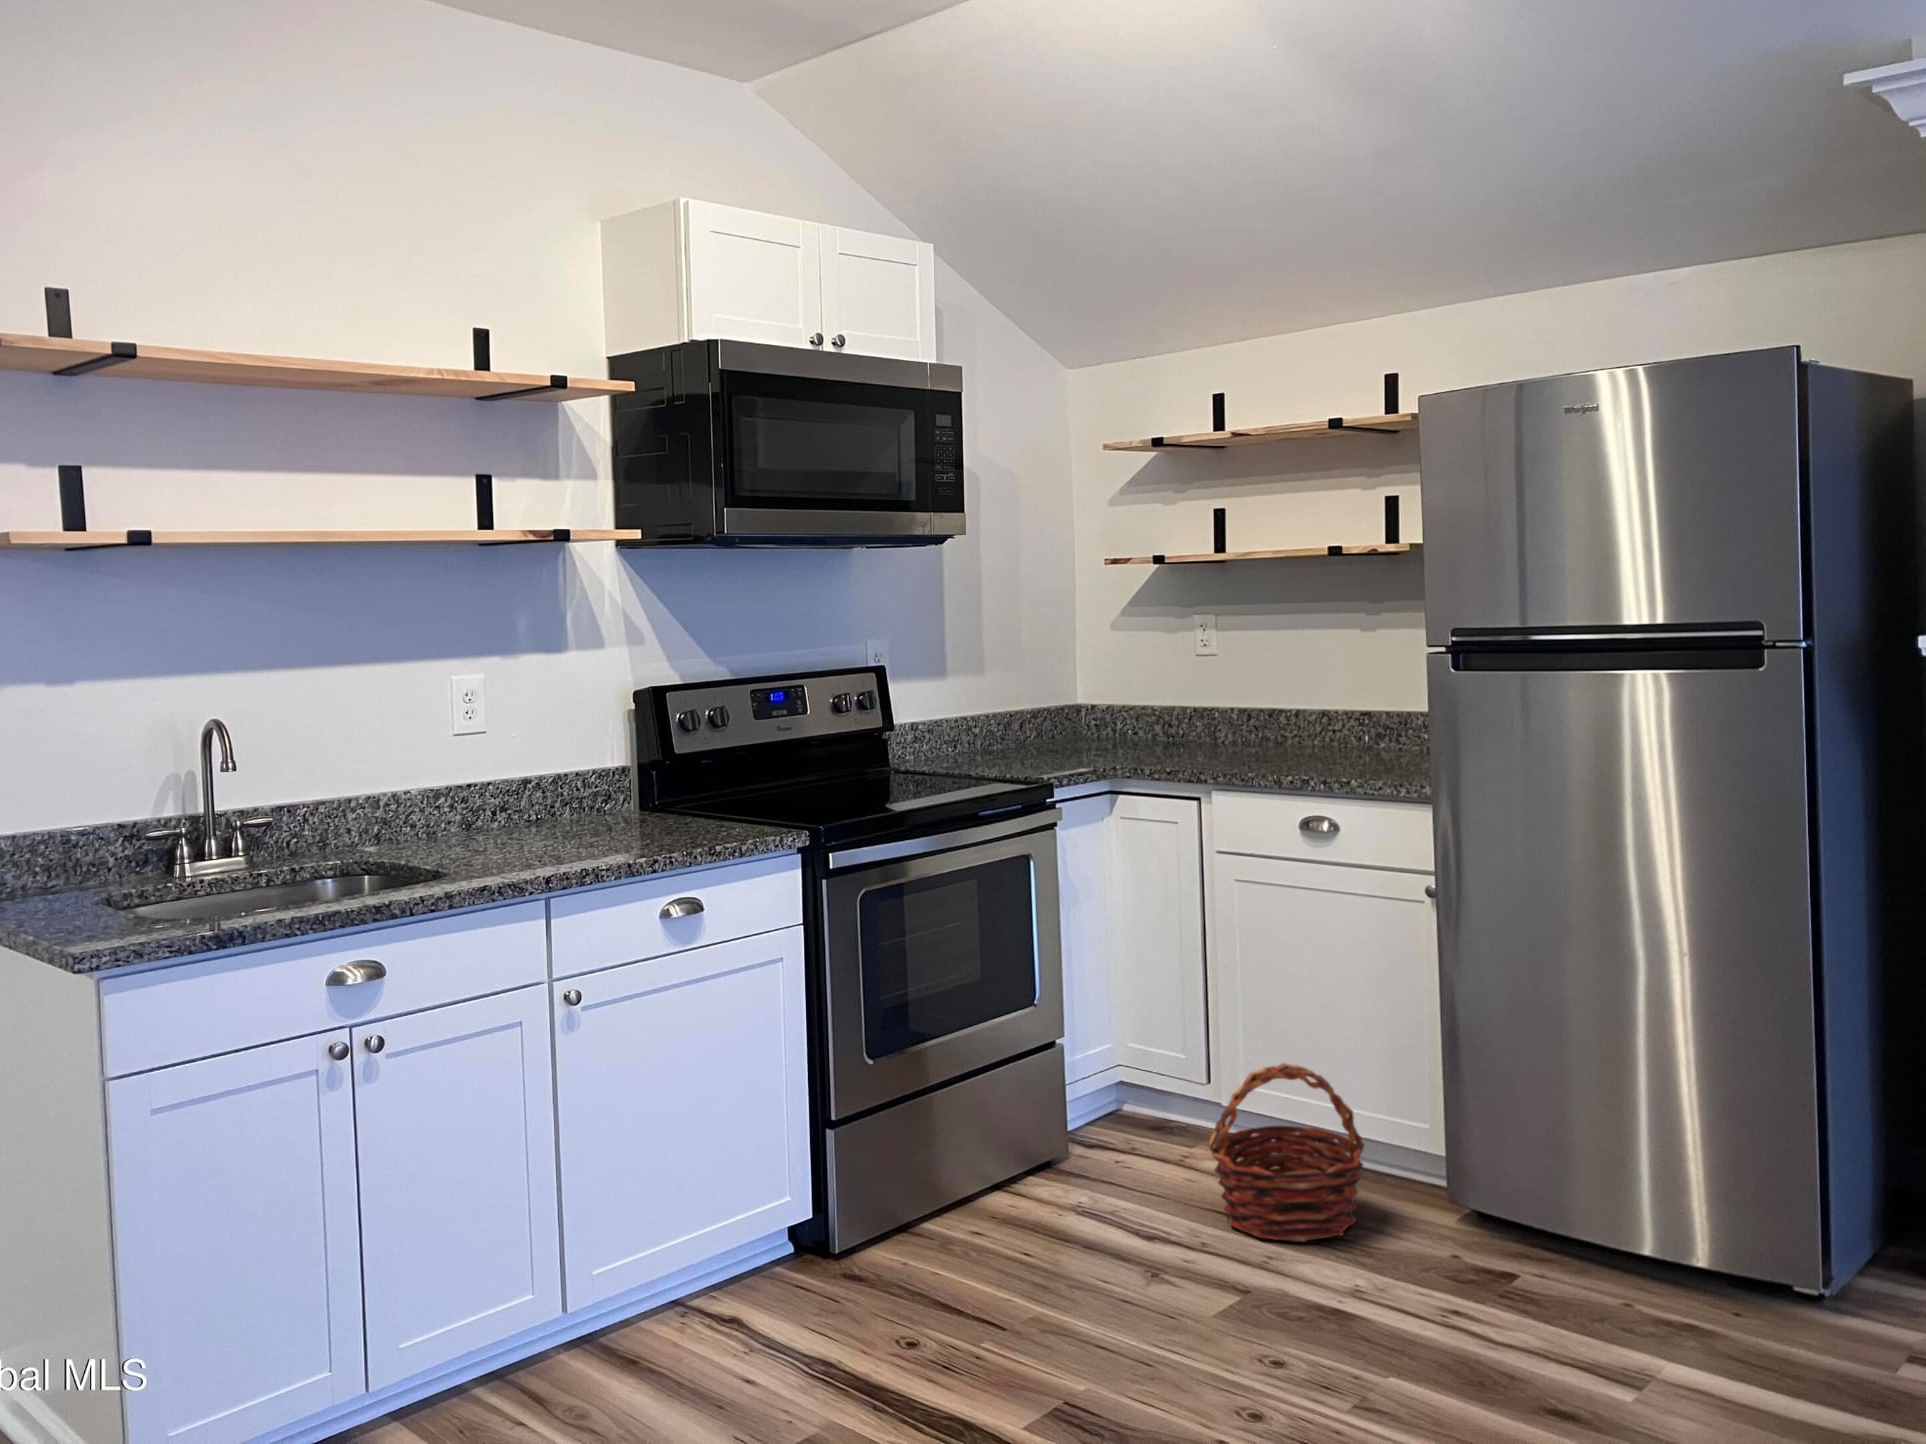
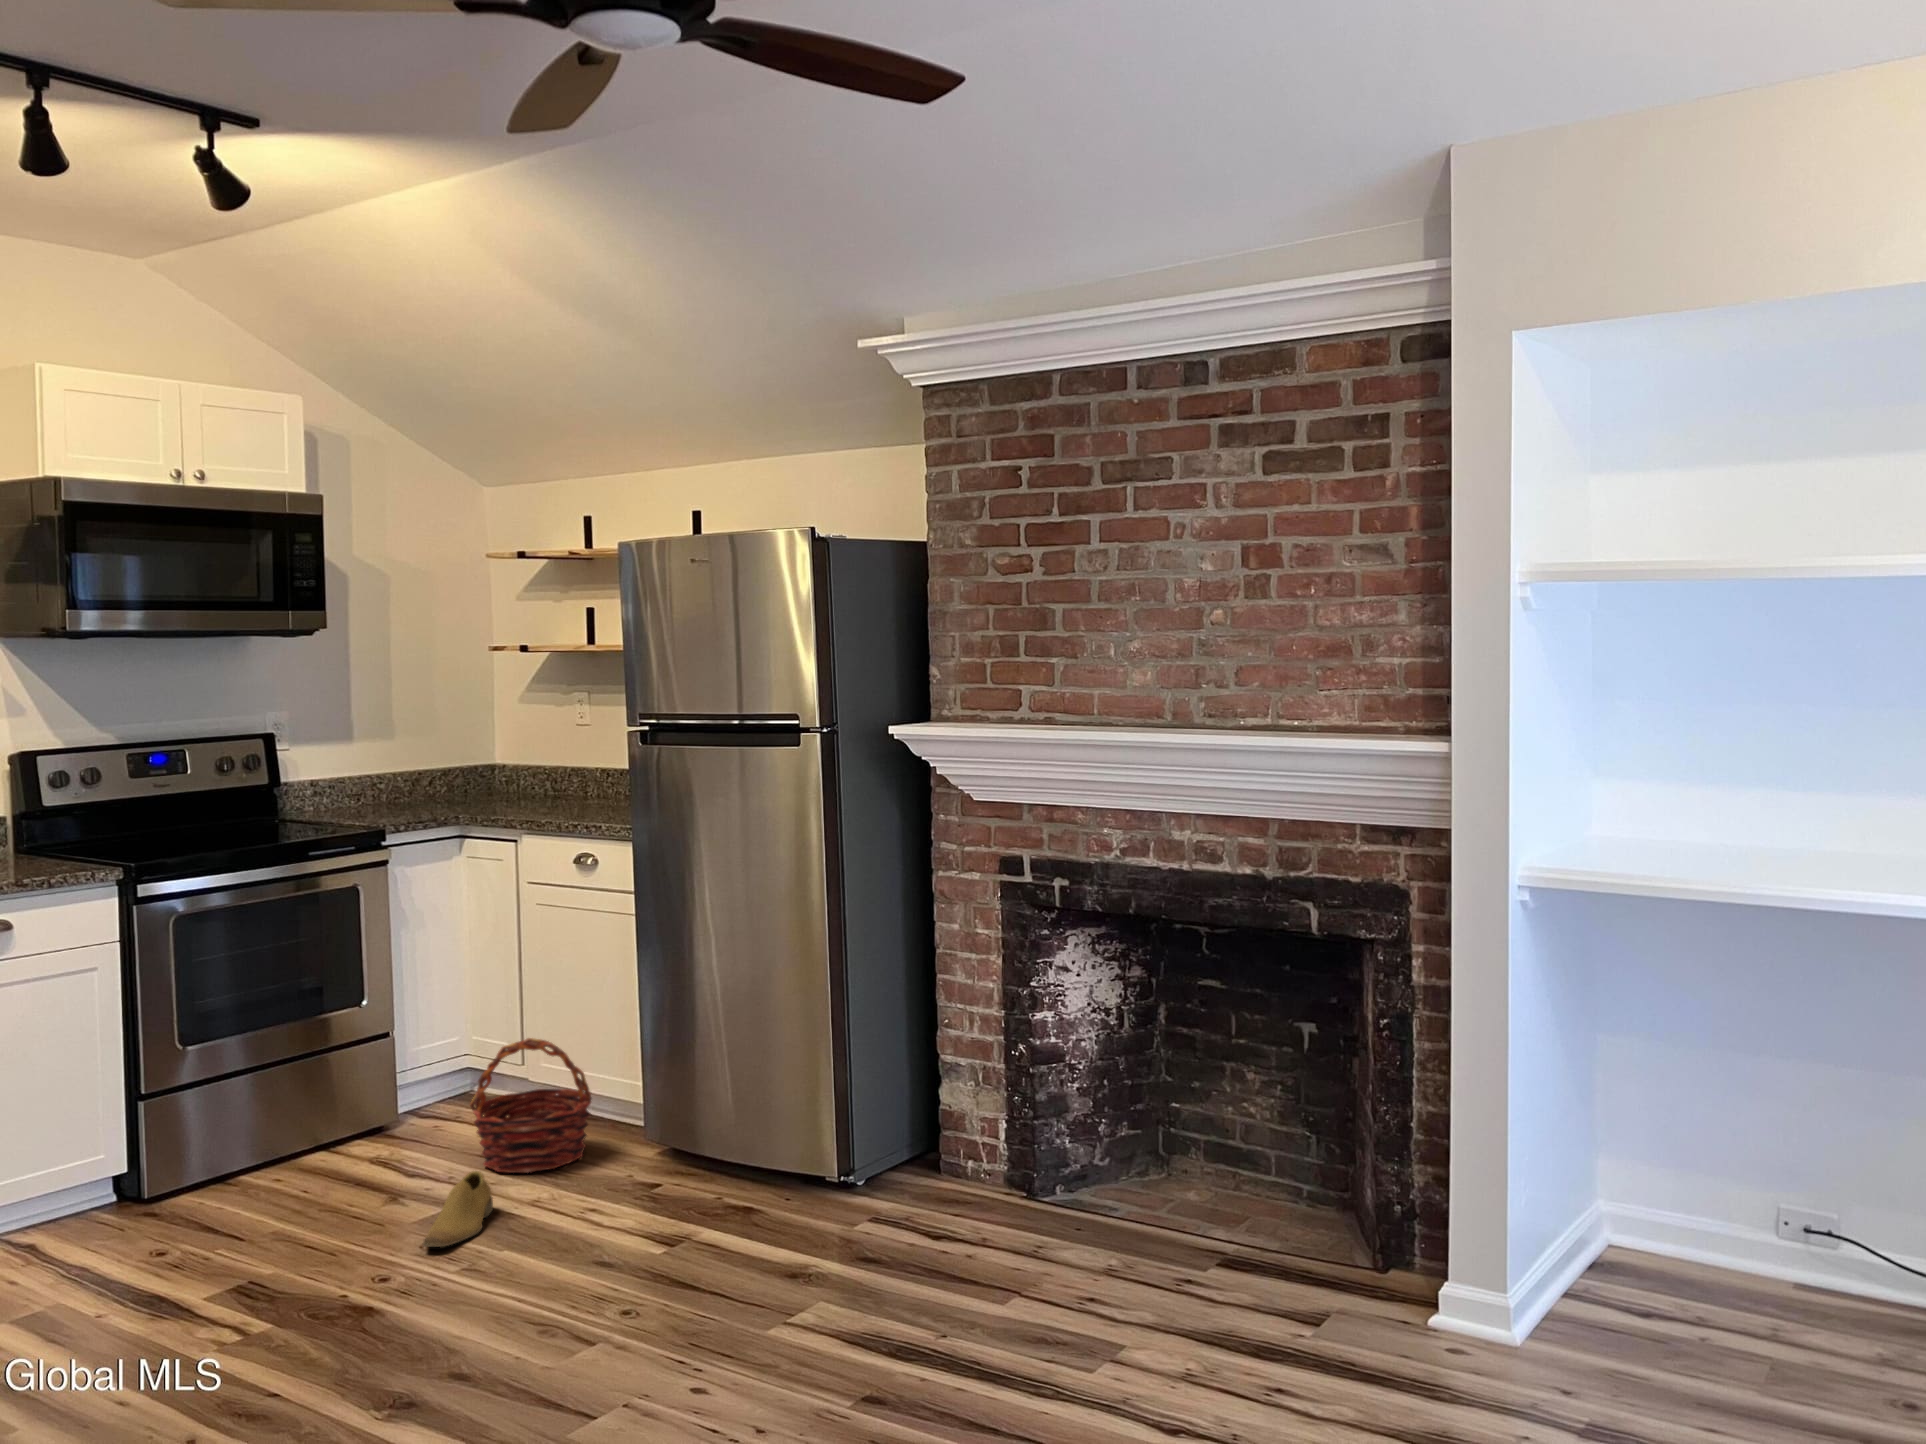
shoe: none [1258,1248,1320,1363] -> present [423,1171,493,1247]

